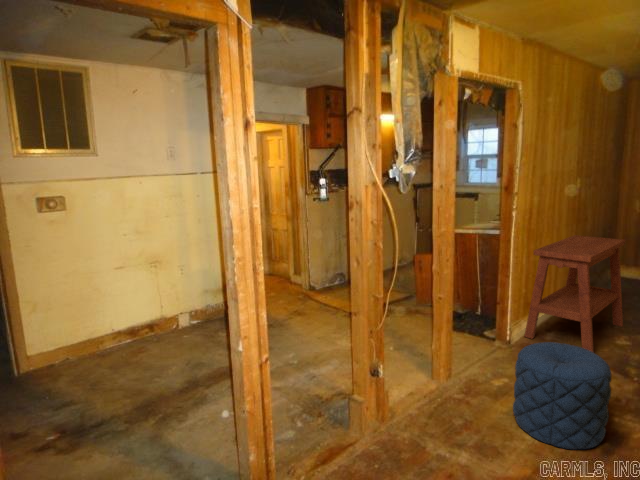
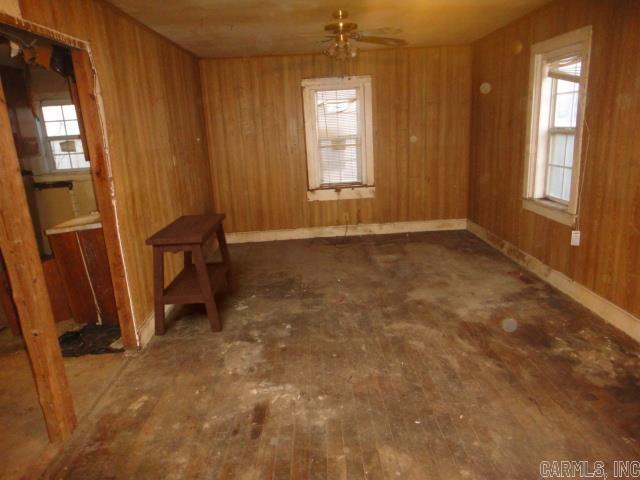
pouf: present [513,342,611,449] -> none [151,336,250,456]

